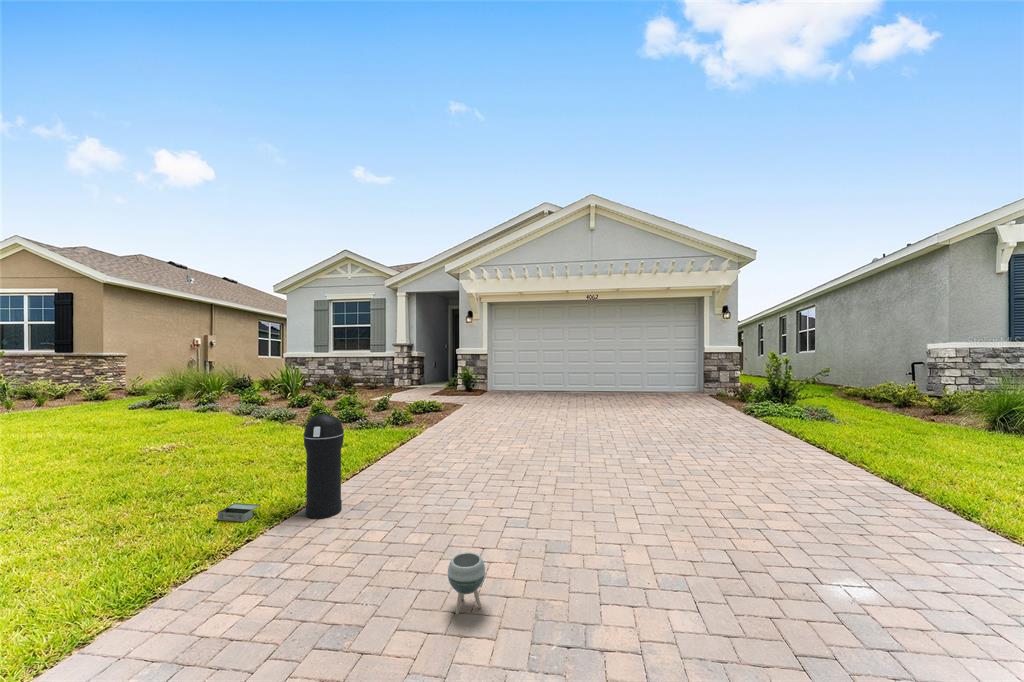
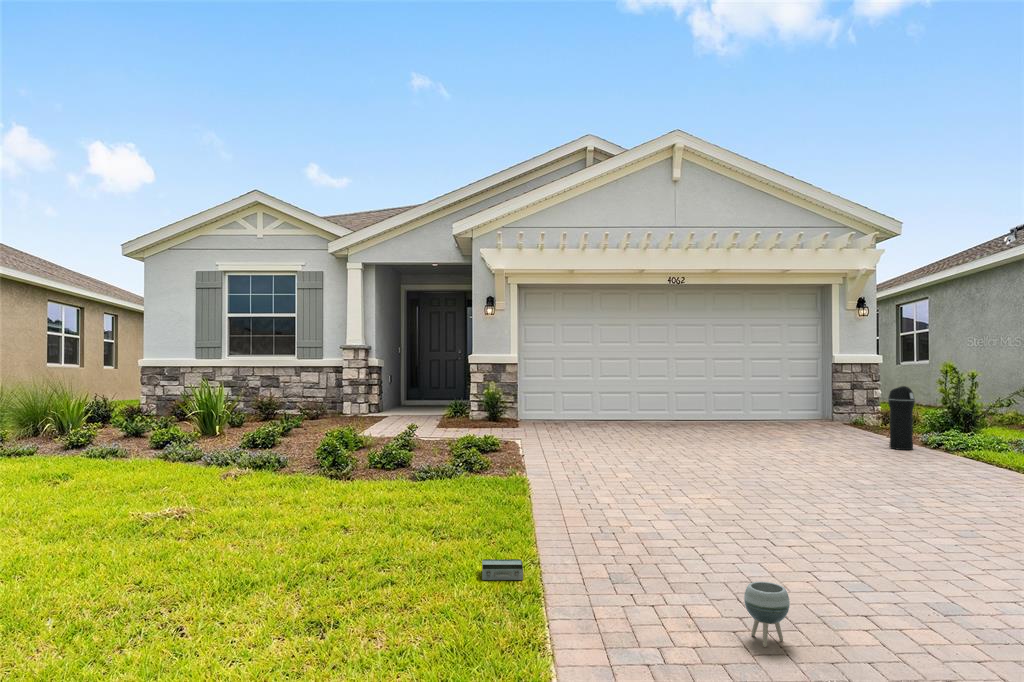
trash can: present [303,414,344,519] -> present [888,386,915,450]
planter: present [448,552,485,614] -> present [744,582,790,647]

